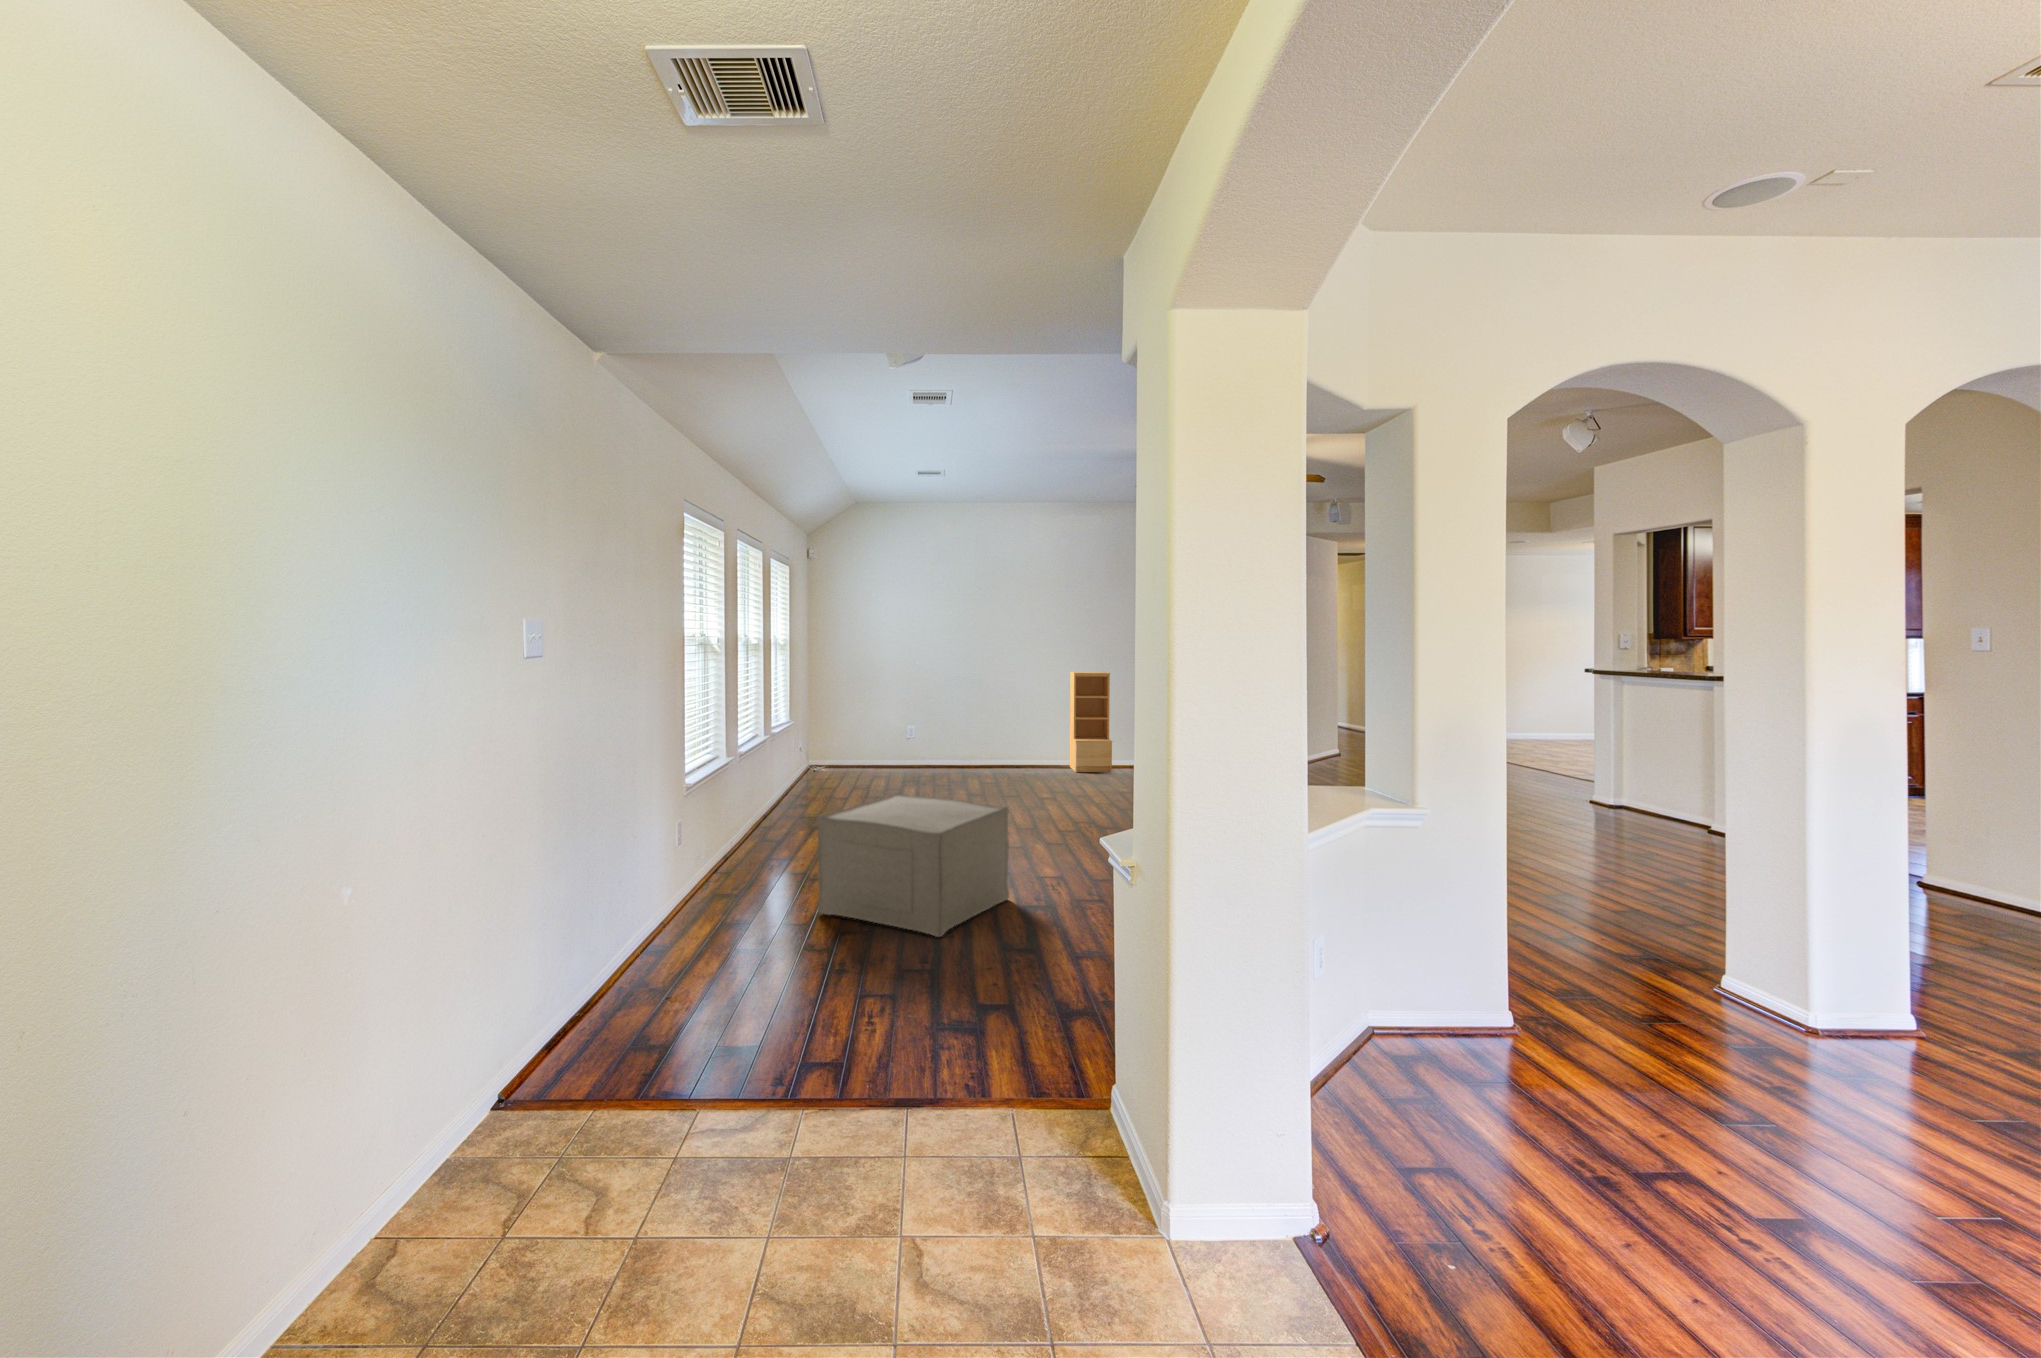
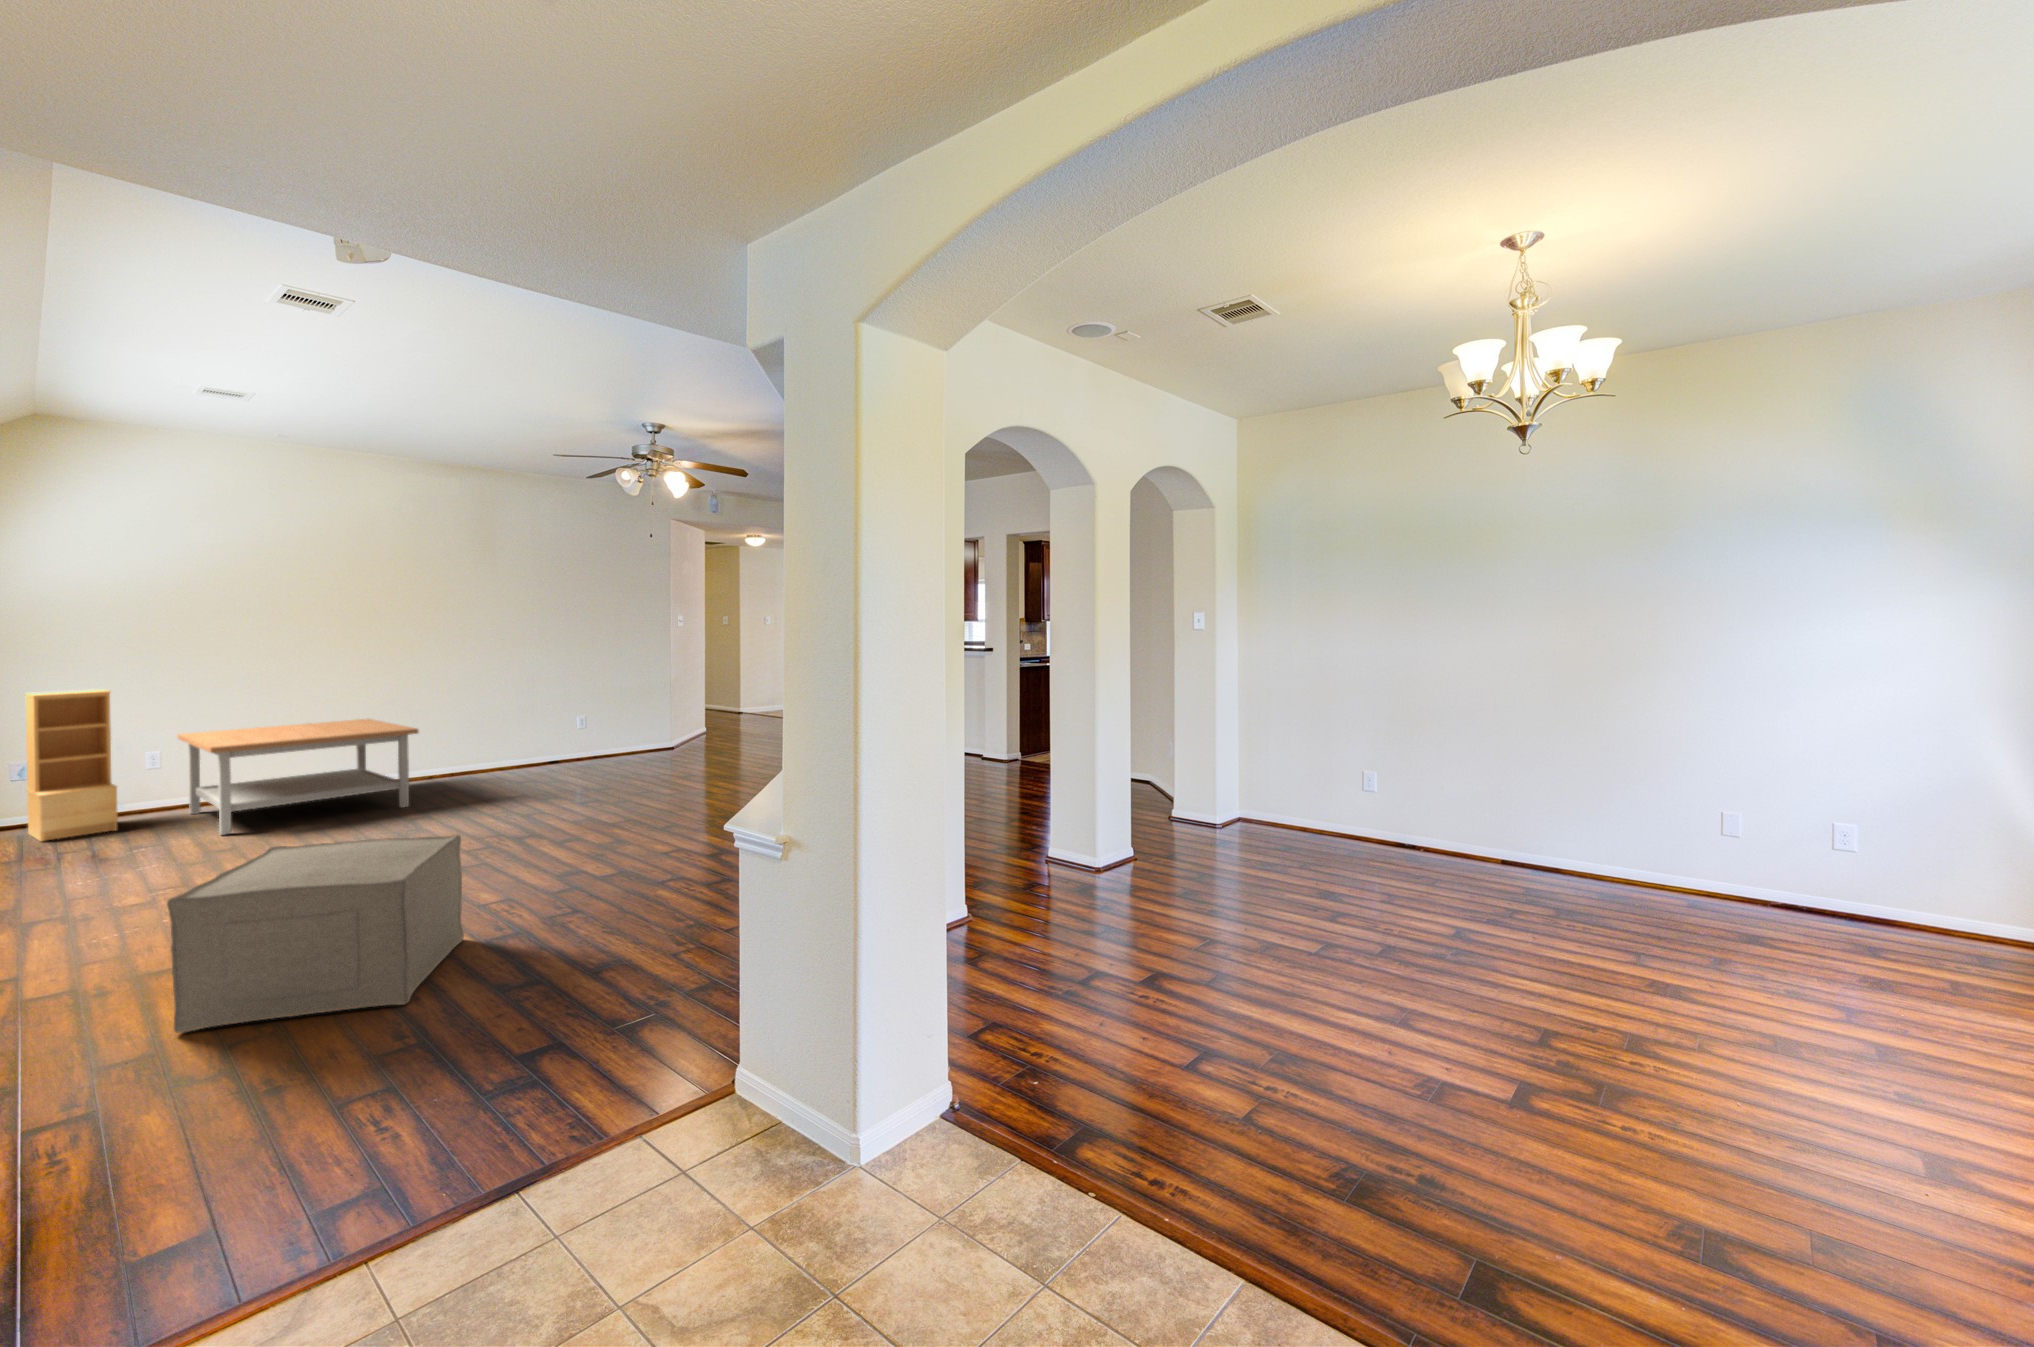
bookshelf: present [1070,672,1112,772] -> present [25,689,118,841]
coffee table: none [918,708,1055,786] -> present [177,719,419,835]

